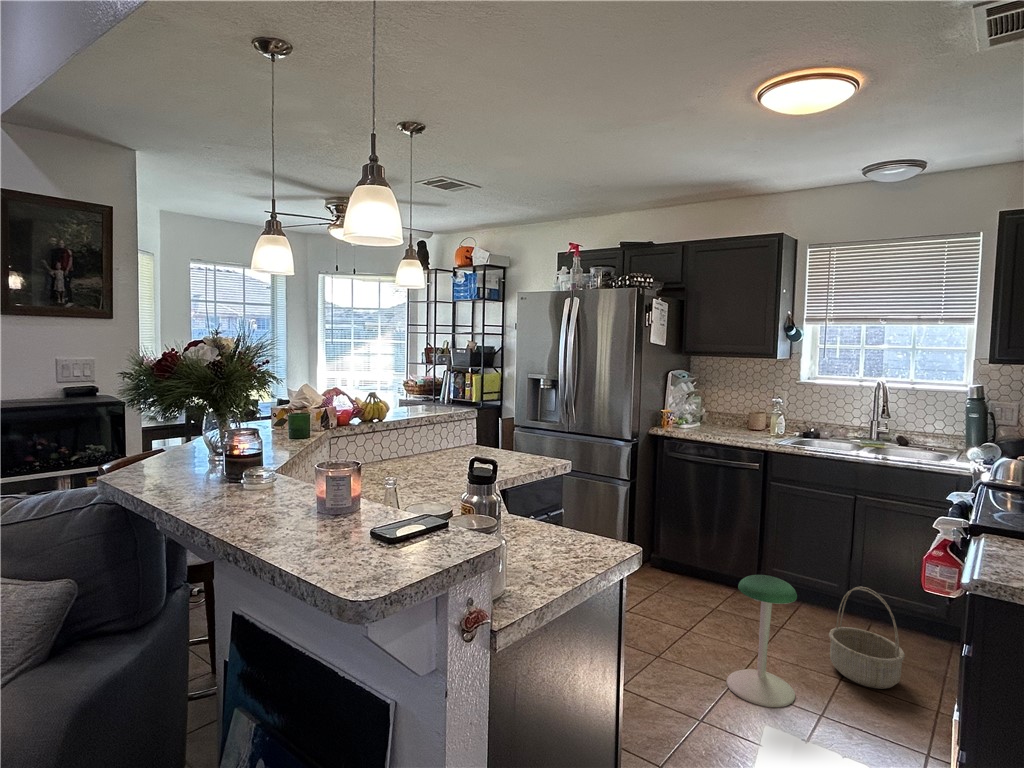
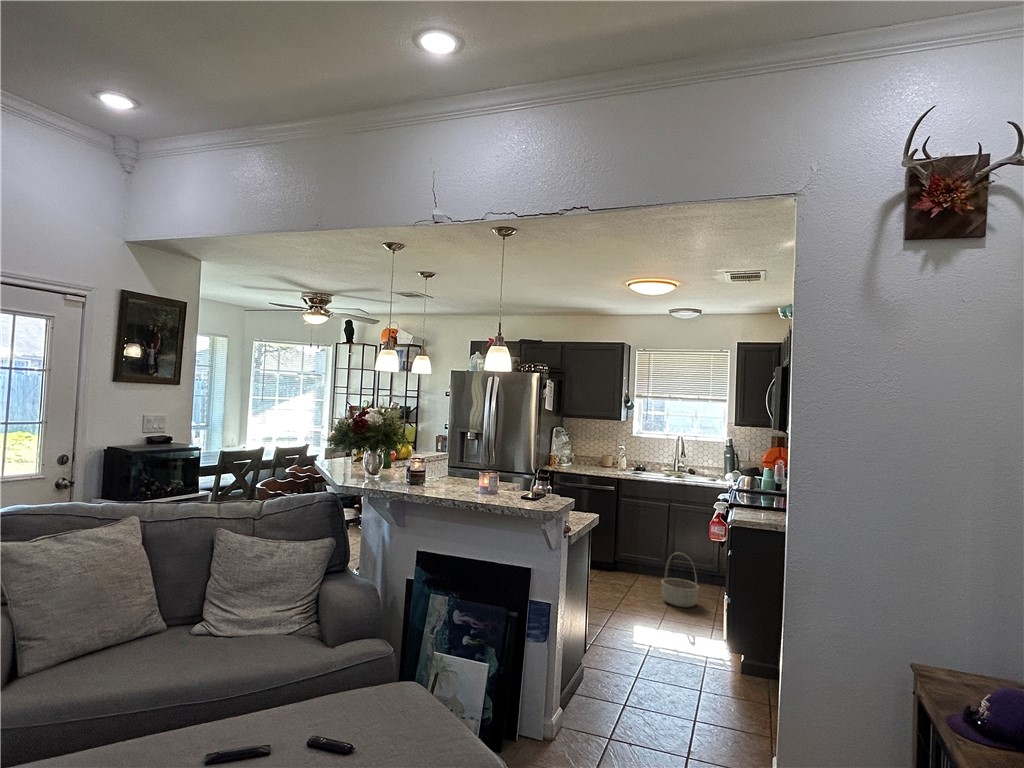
stool: present [726,575,797,707] -> none [611,547,649,619]

